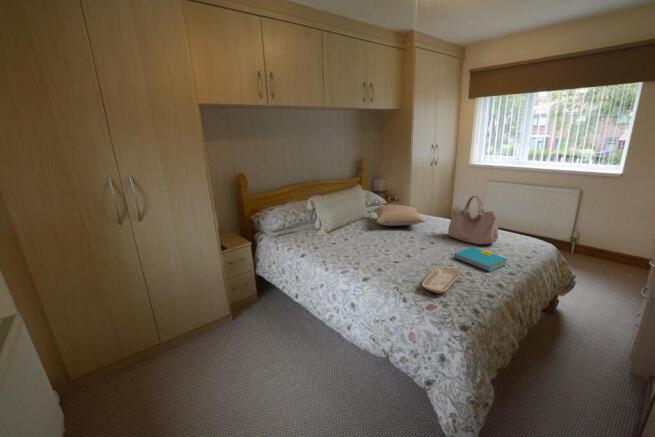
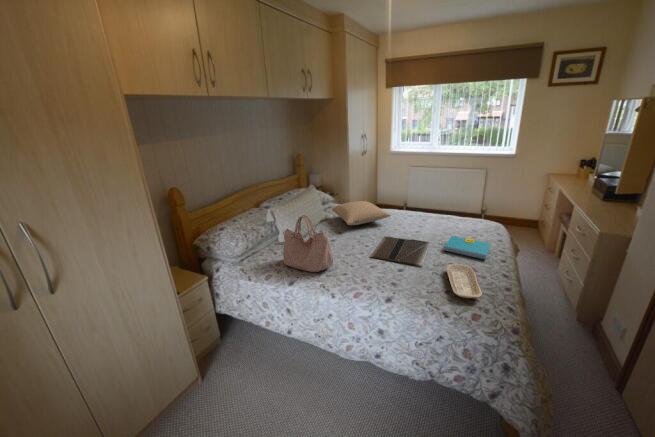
handbag: present [448,196,498,245] -> present [283,215,333,272]
laptop: none [379,238,447,265] -> present [370,236,430,267]

